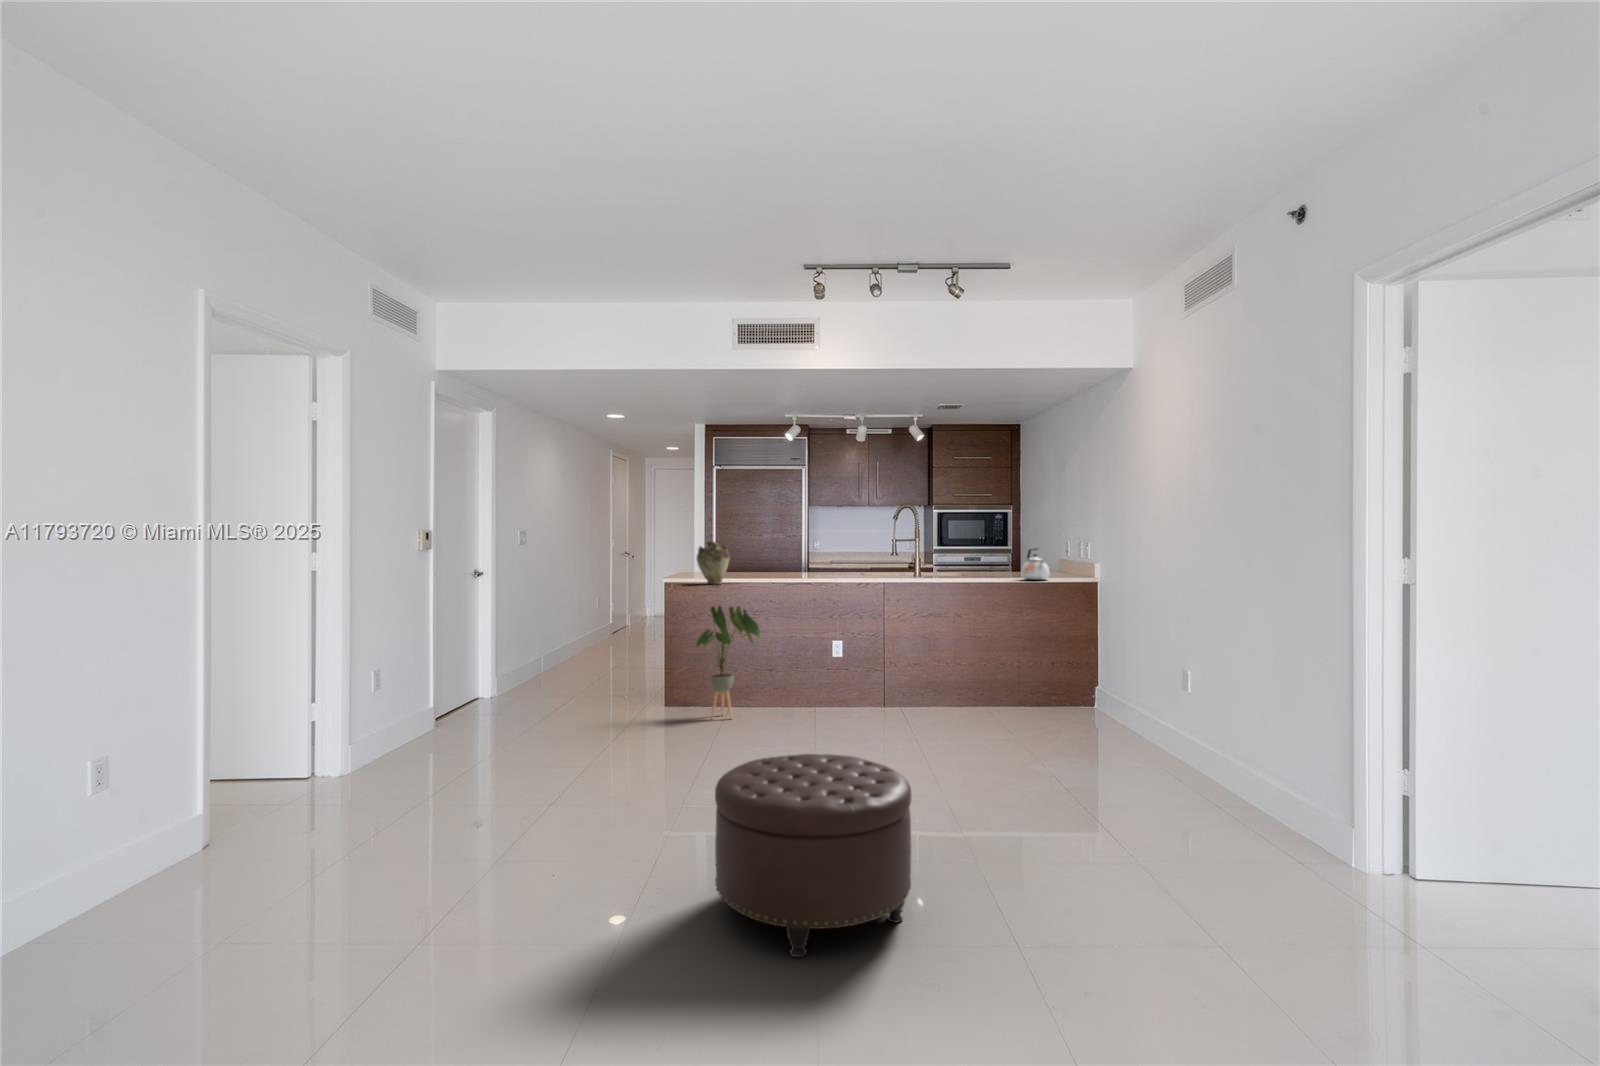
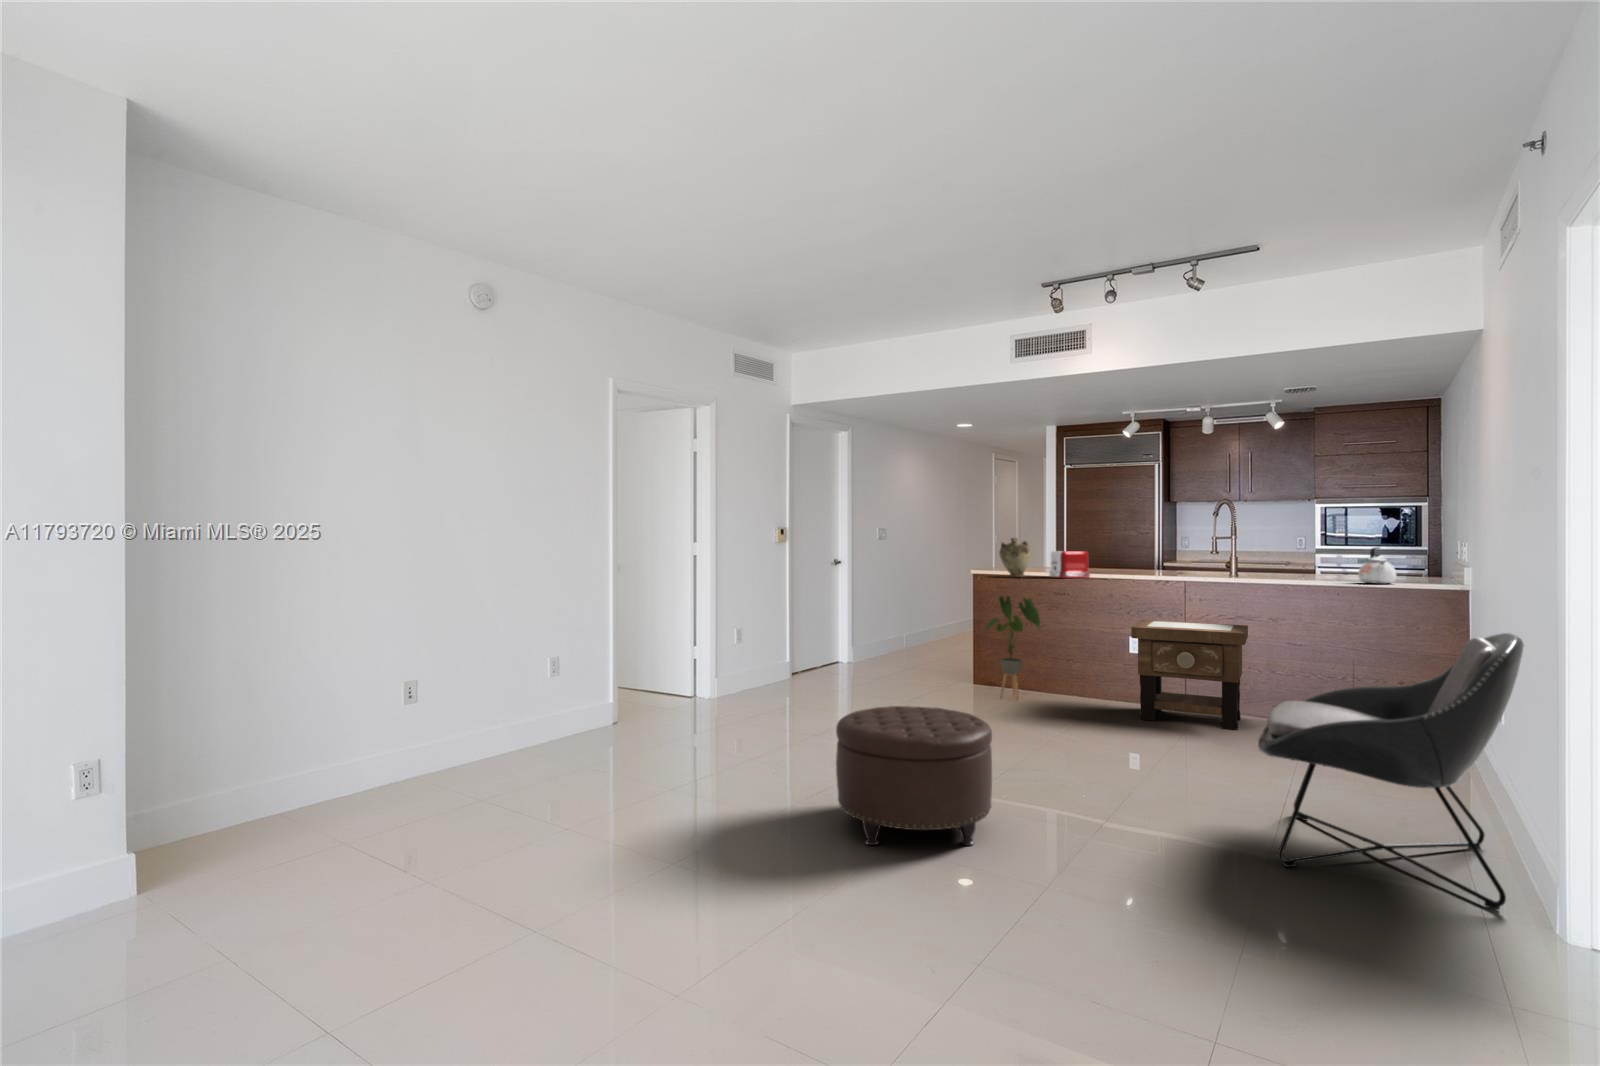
toaster: none [751,555,789,584] -> present [1050,551,1090,578]
side table: none [849,623,958,724] -> present [1131,620,1248,730]
lounge chair: none [1084,623,1327,864] -> present [1258,633,1524,910]

